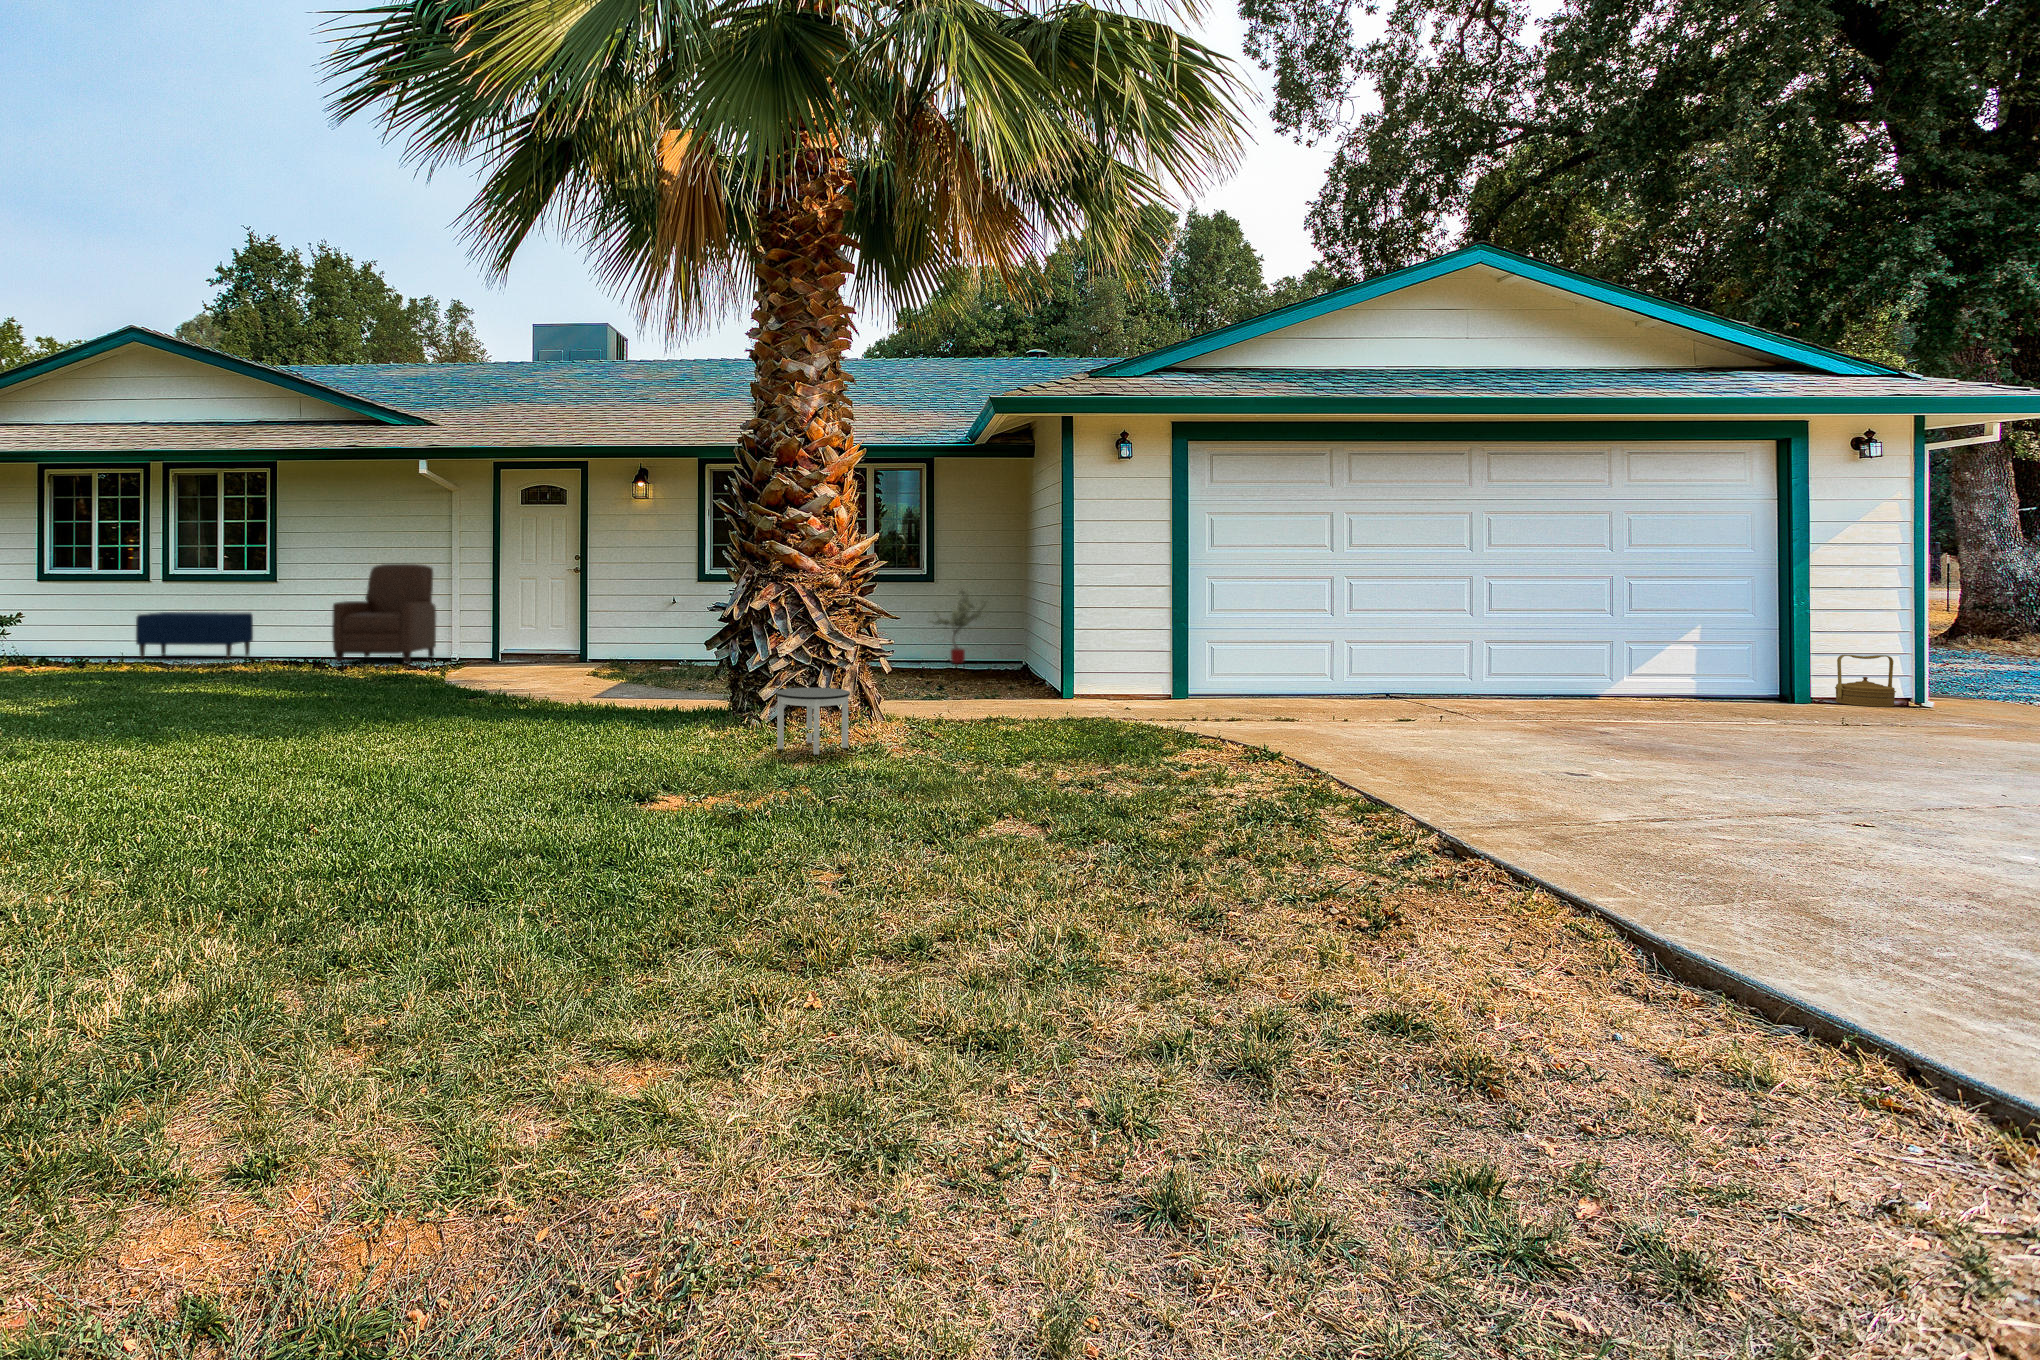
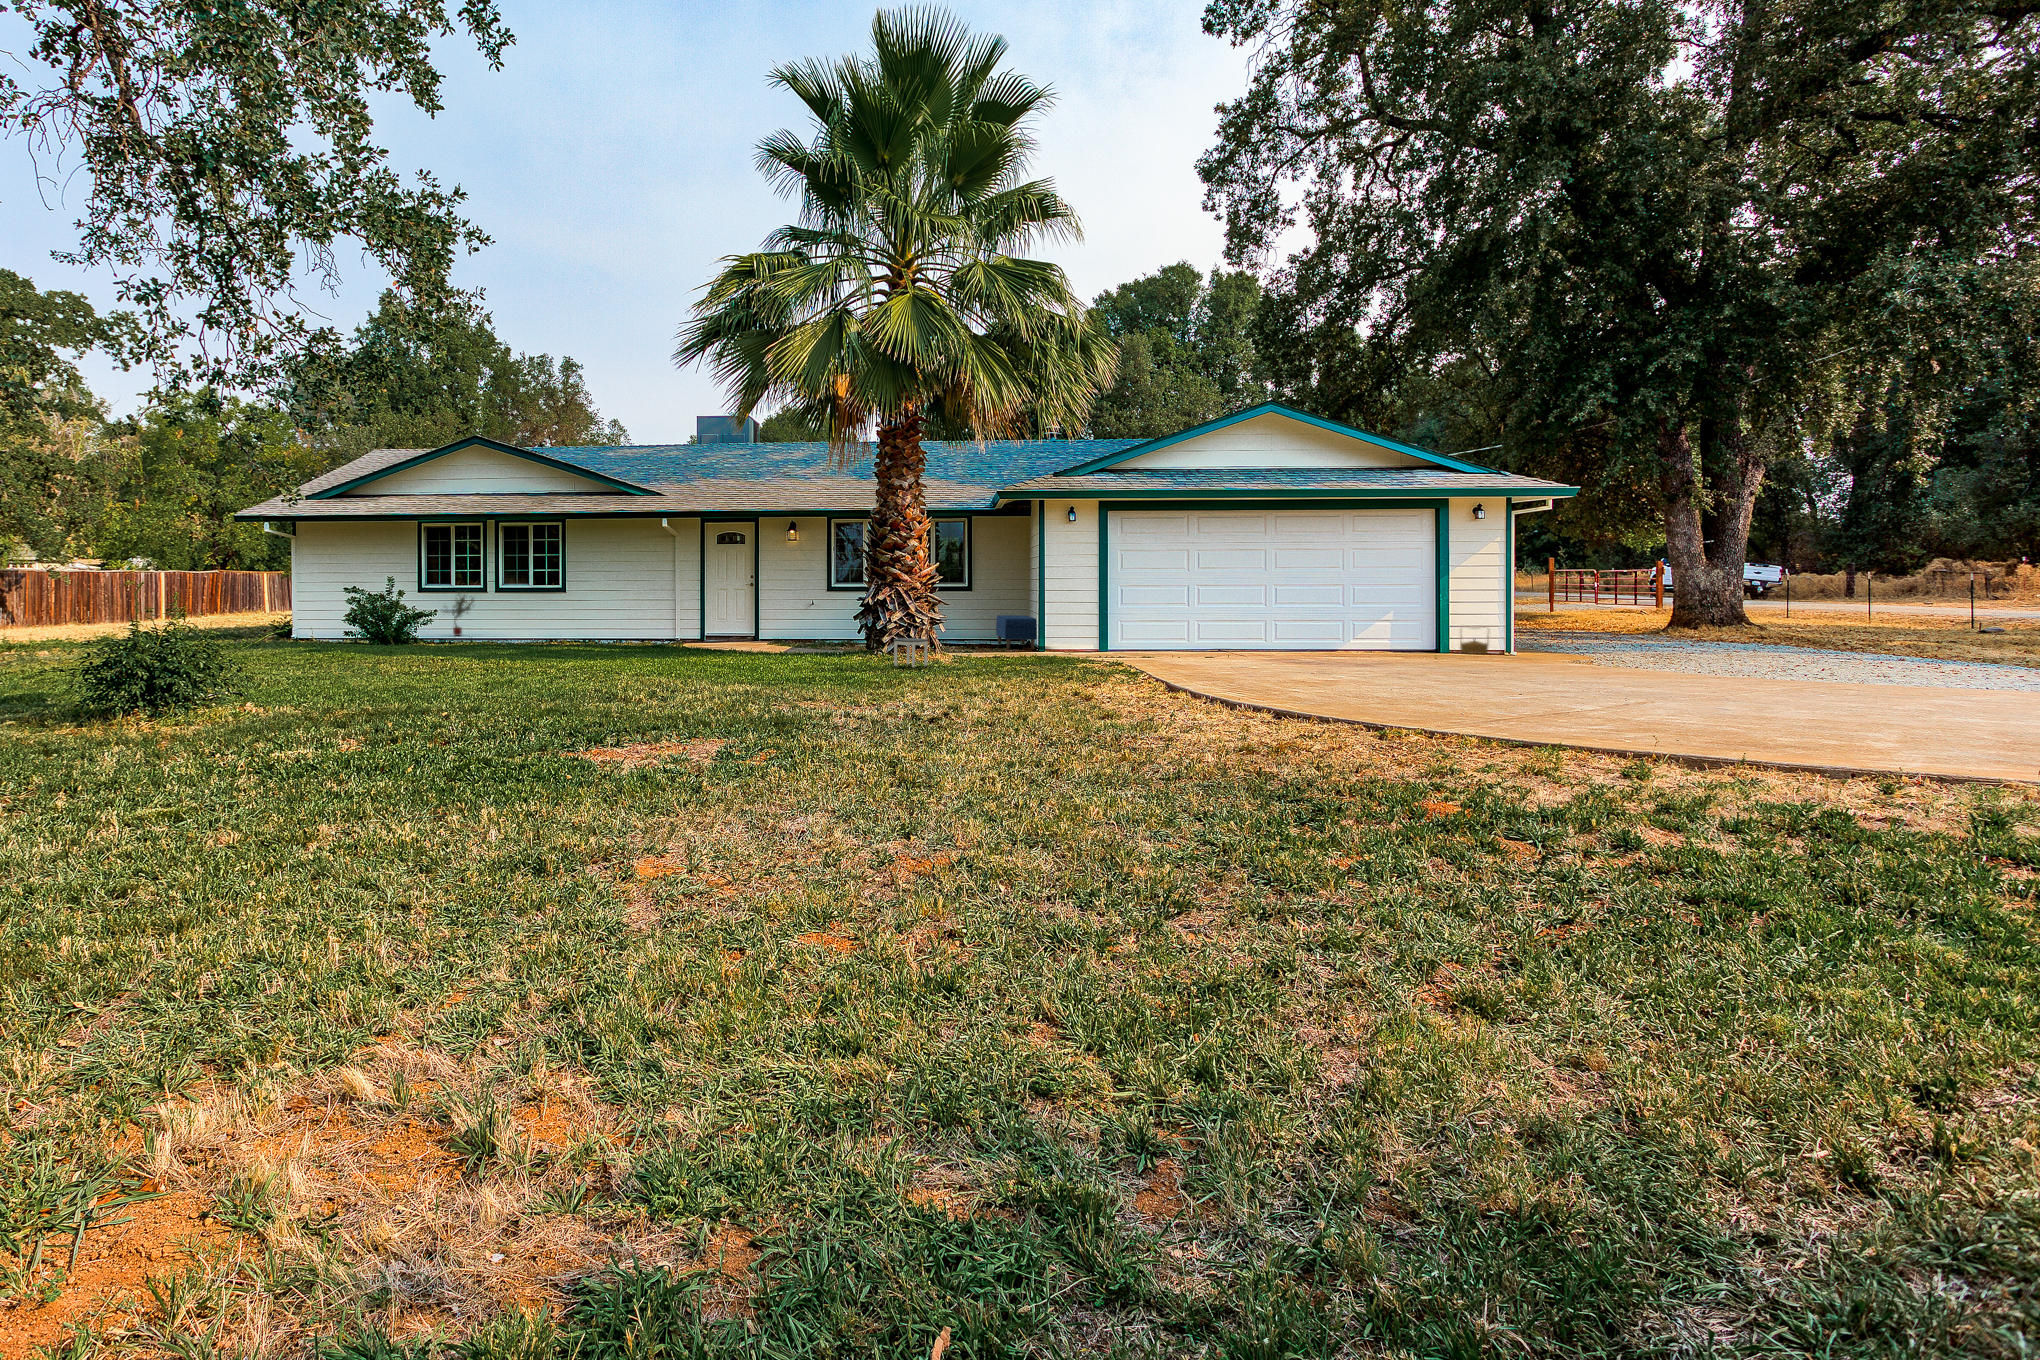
chair: present [332,564,436,664] -> none [610,579,664,639]
potted tree: present [930,588,989,664] -> present [443,592,474,636]
bench: present [136,612,253,659] -> present [996,615,1037,649]

